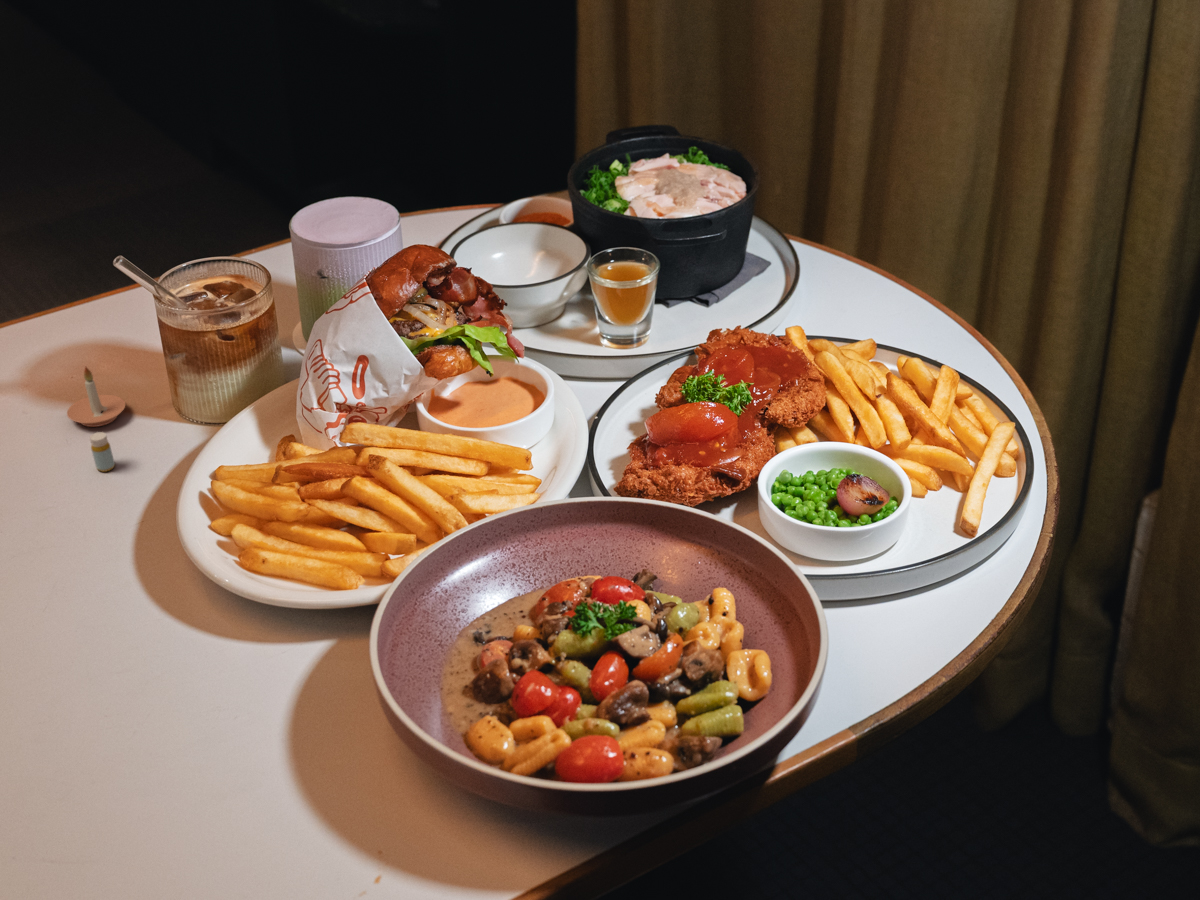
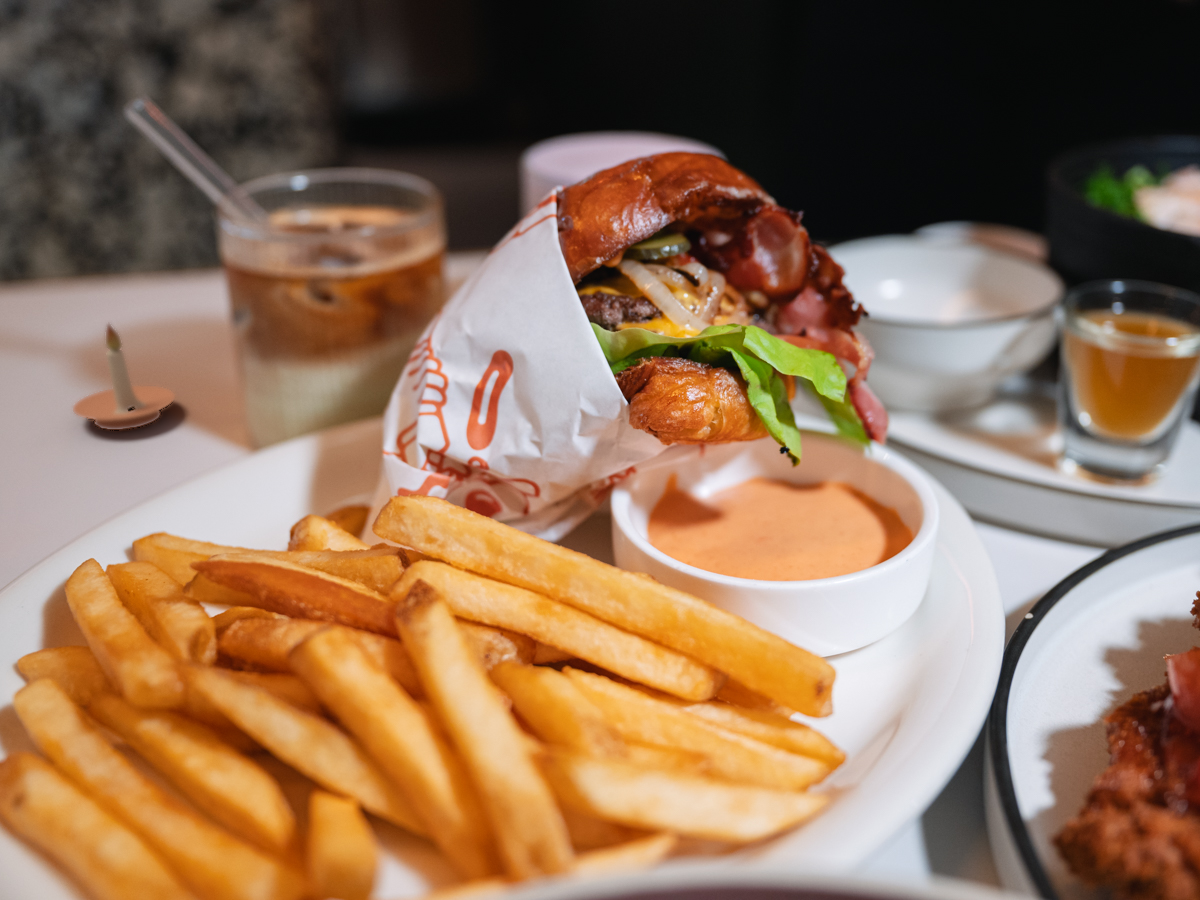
bottle: present [90,432,115,472] -> none [19,425,68,500]

